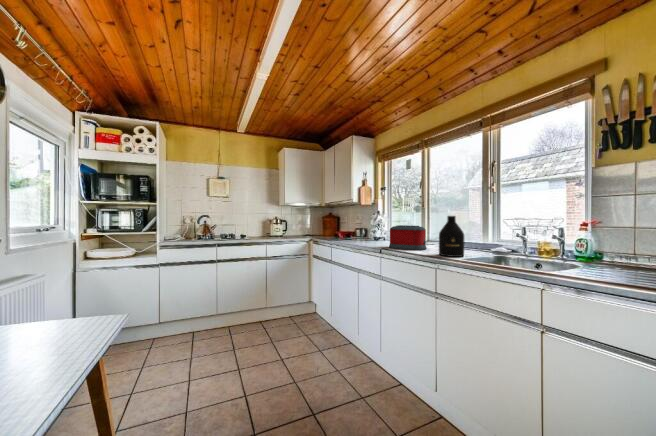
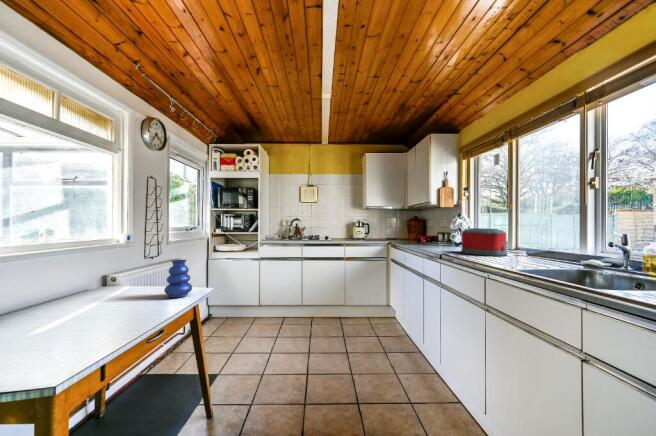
bottle: present [439,216,464,257] -> none [510,217,544,265]
vase: none [33,278,87,339] -> present [164,260,192,298]

